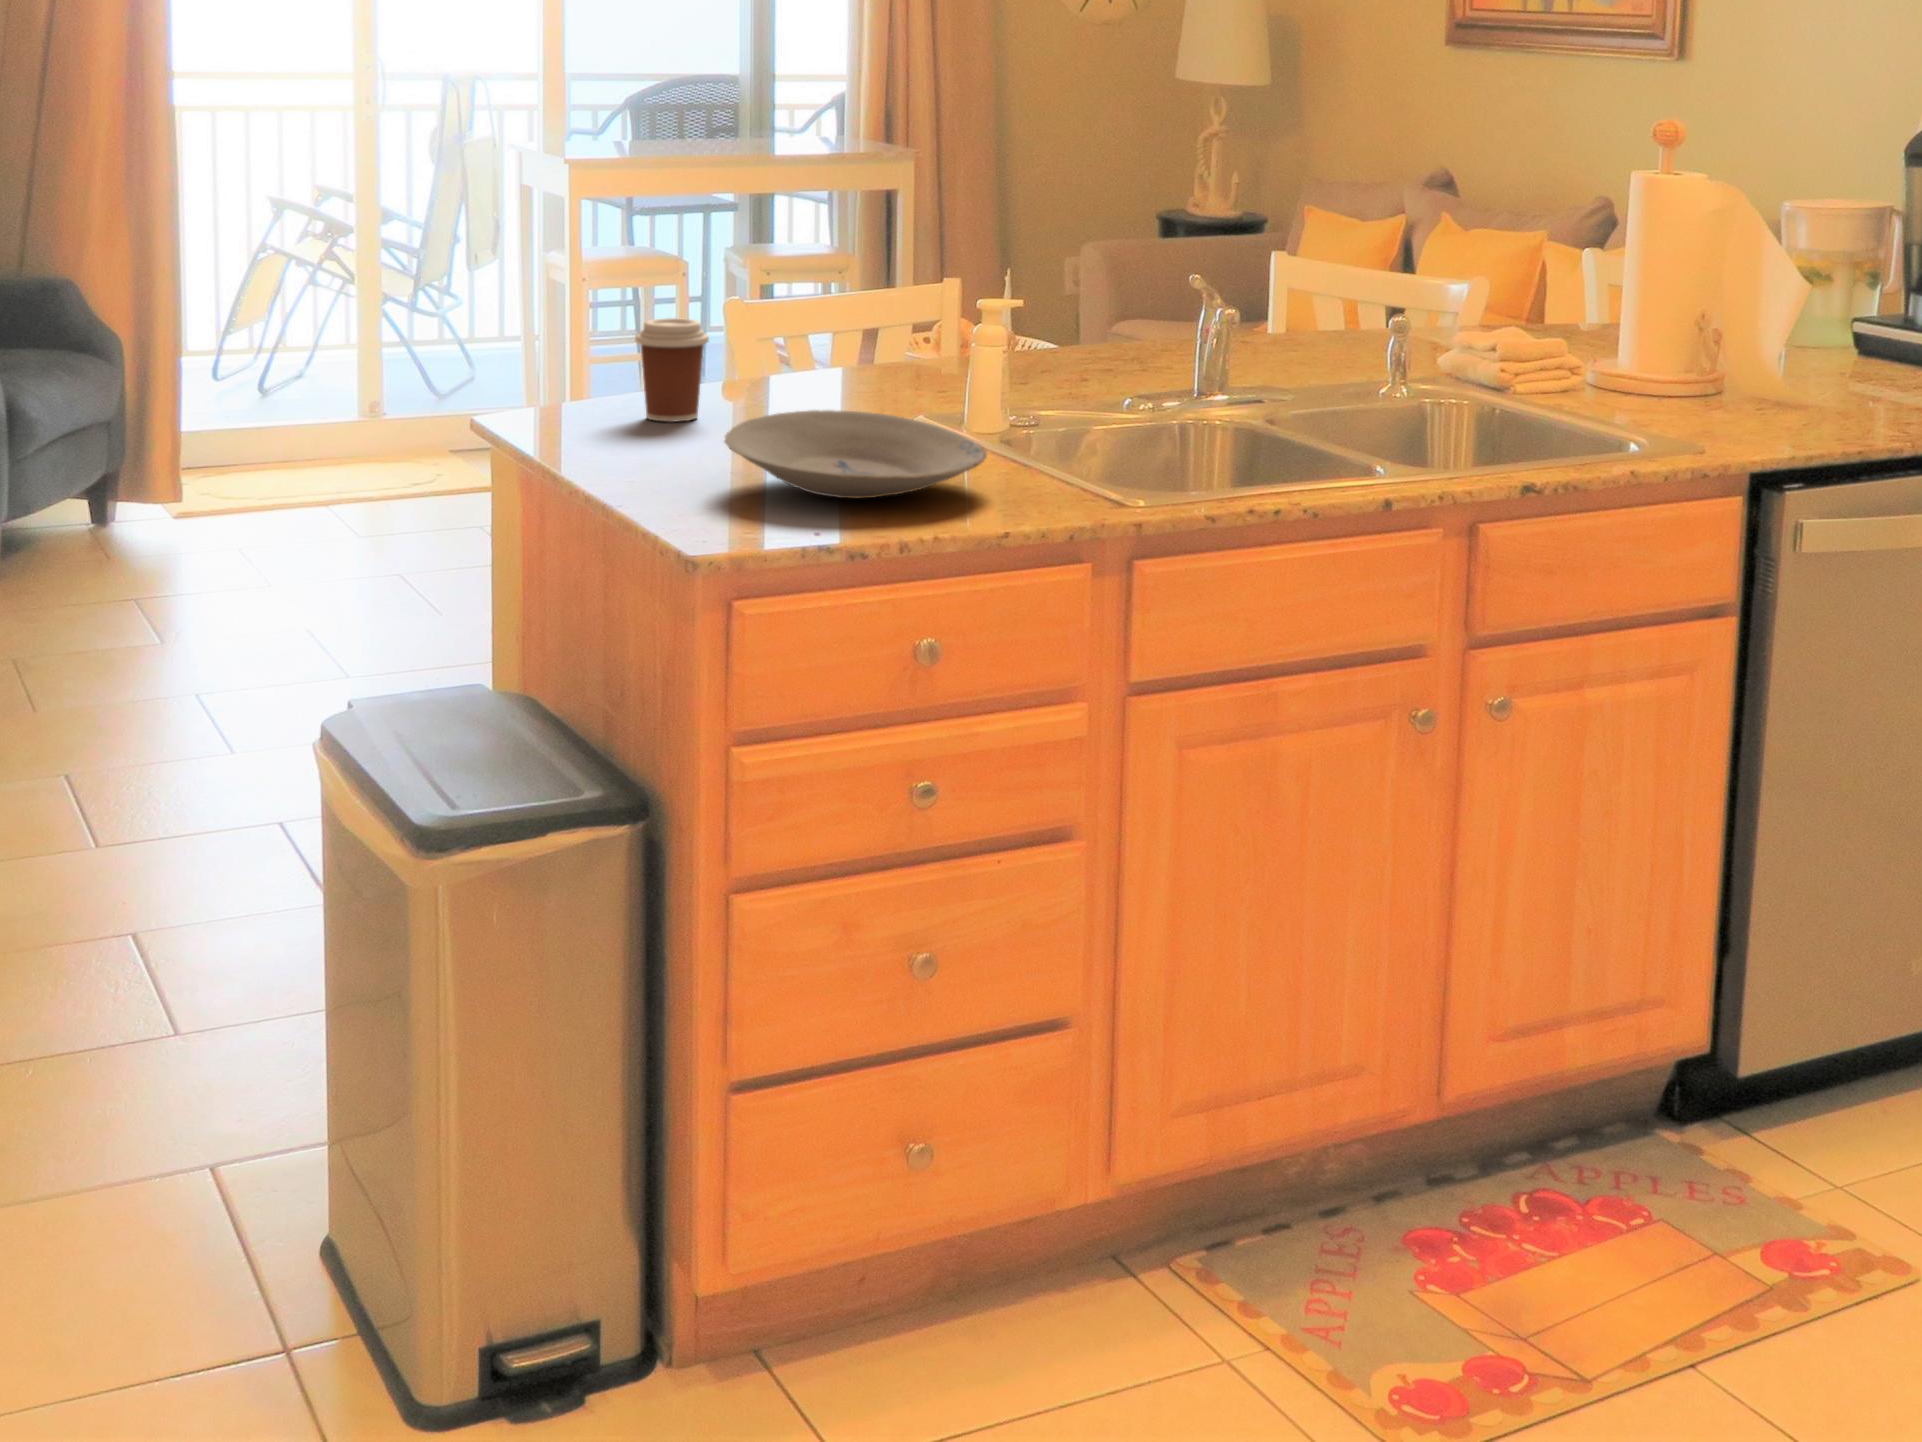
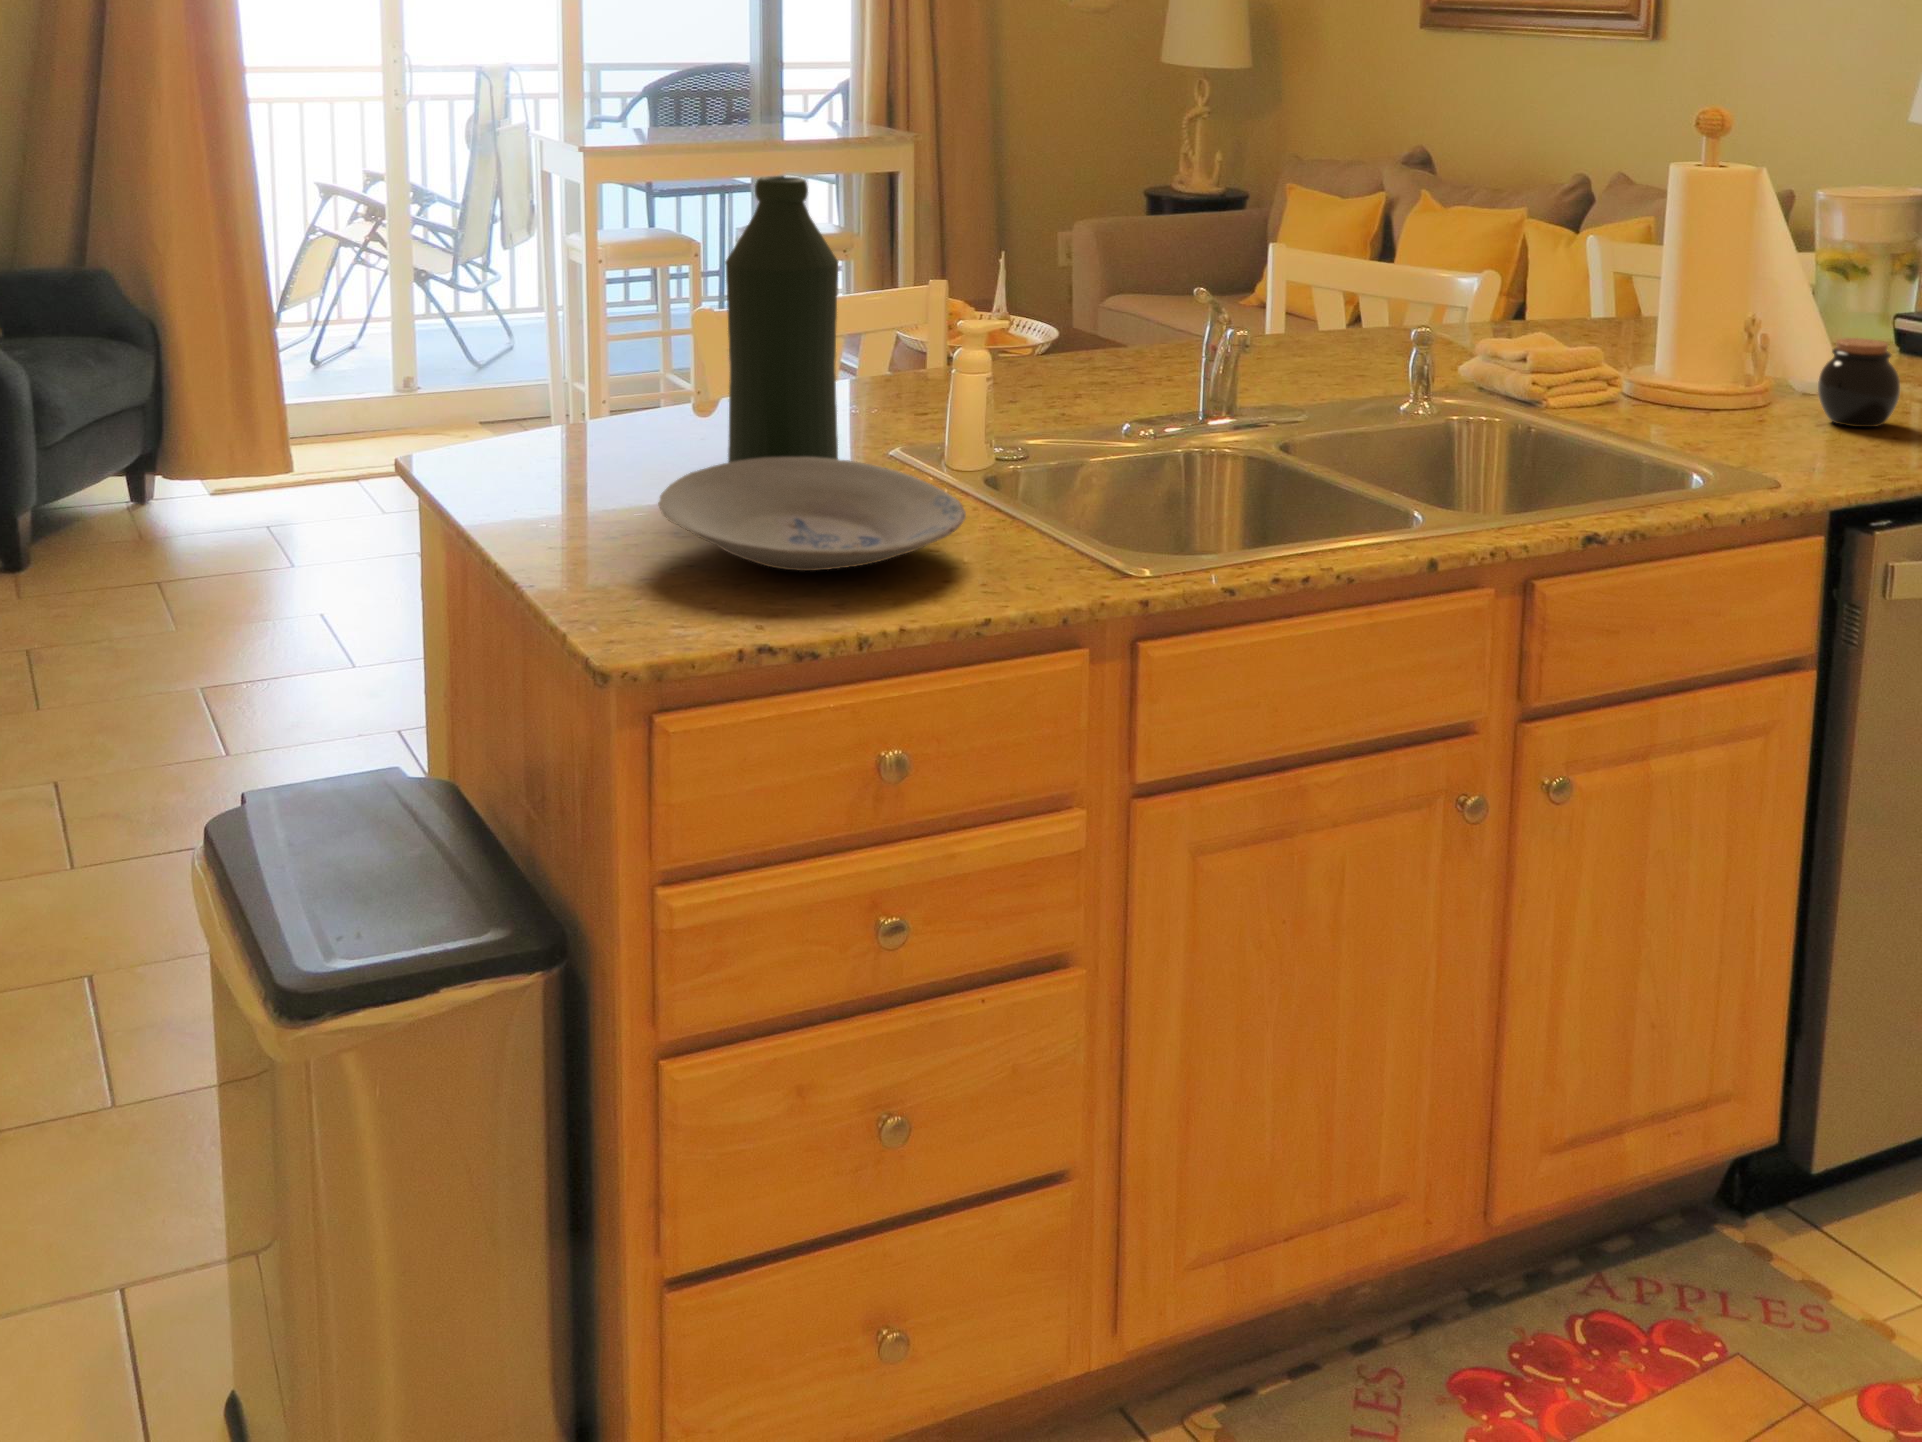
bottle: none [771,169,872,442] -> present [725,176,838,462]
coffee cup: present [635,318,709,422] -> none [580,342,661,458]
jar: none [1760,331,1832,411] -> present [1818,338,1900,427]

